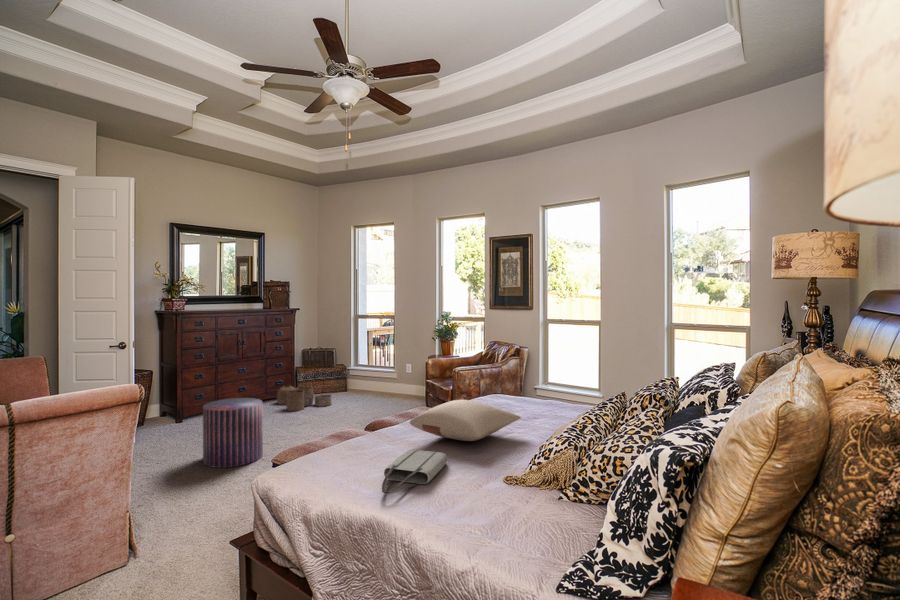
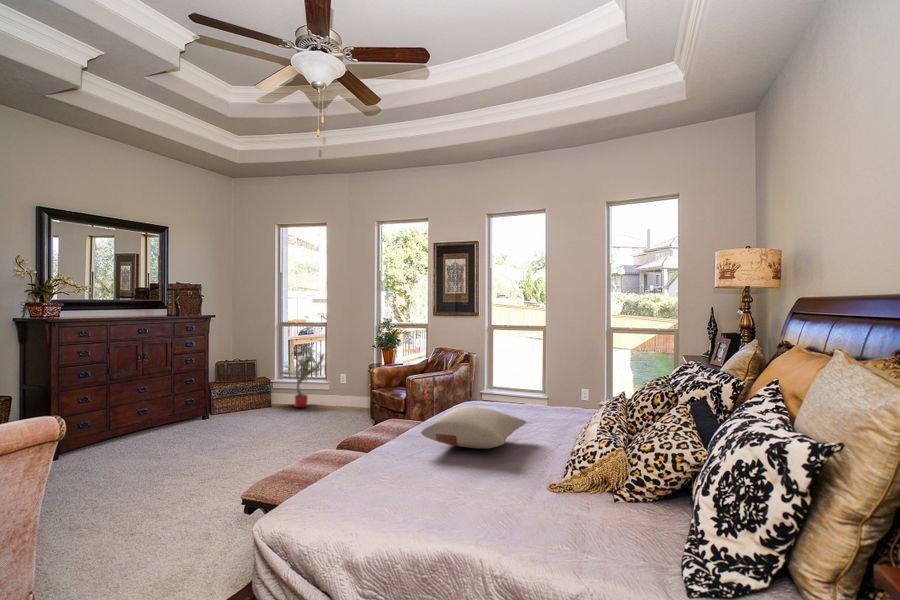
potted tree: none [349,336,390,396] -> present [281,346,324,408]
woven basket: present [277,385,331,411] -> none [200,399,264,428]
pouf: present [203,398,263,468] -> none [132,416,205,499]
tote bag: present [382,450,447,493] -> none [425,461,479,510]

